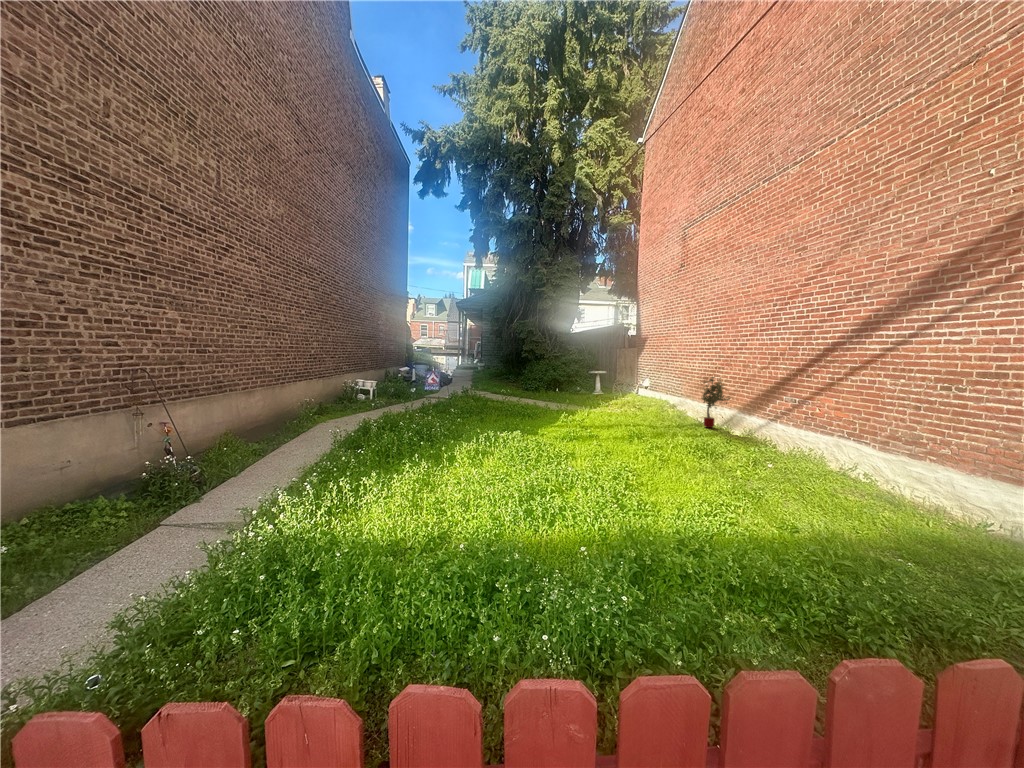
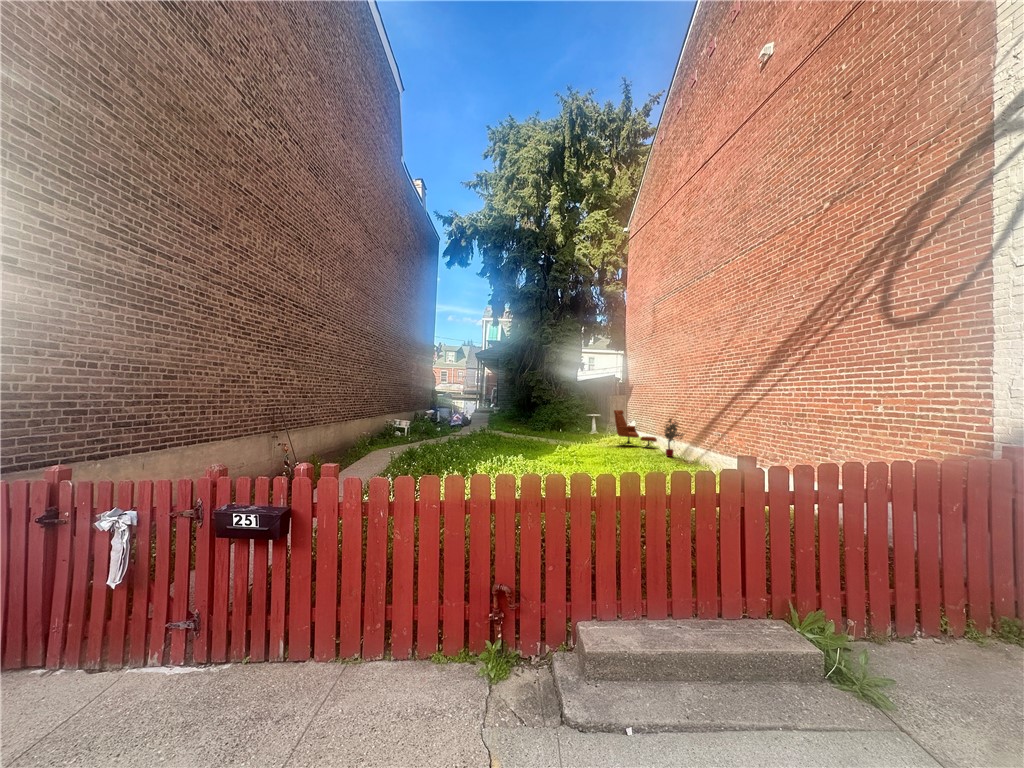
lounge chair: none [627,365,682,413] -> present [614,410,657,447]

